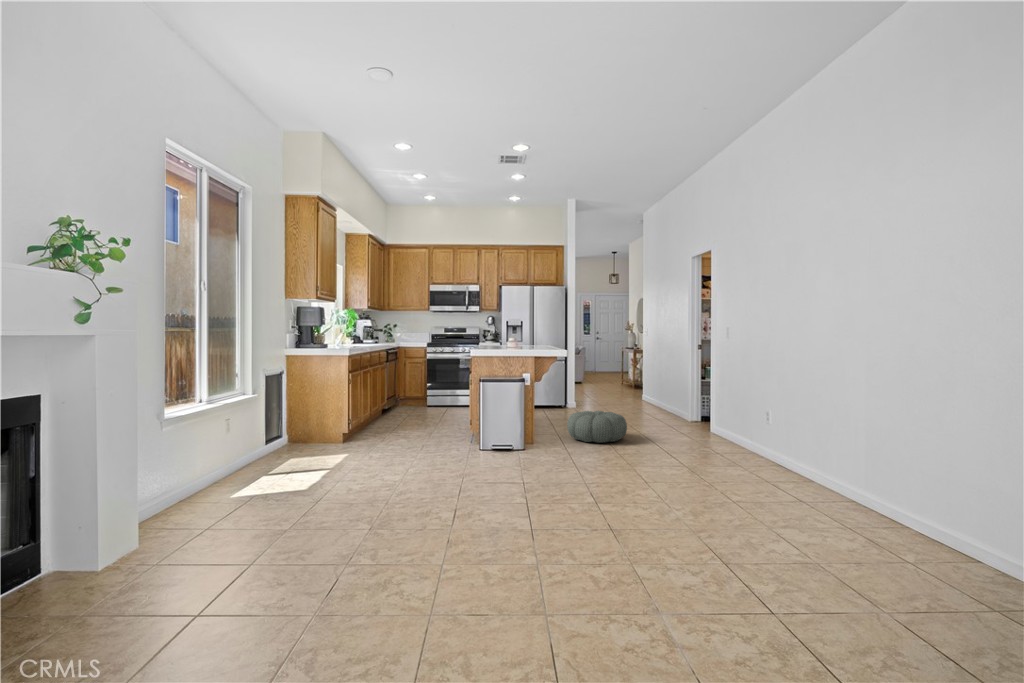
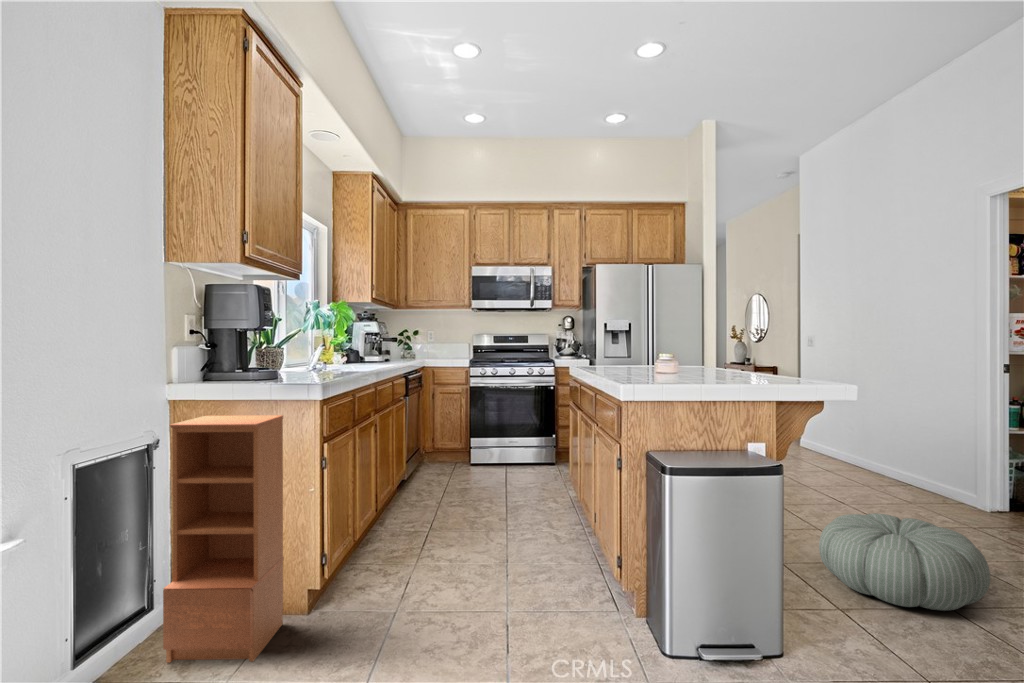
bookcase: none [292,361,333,451] -> present [163,415,284,663]

